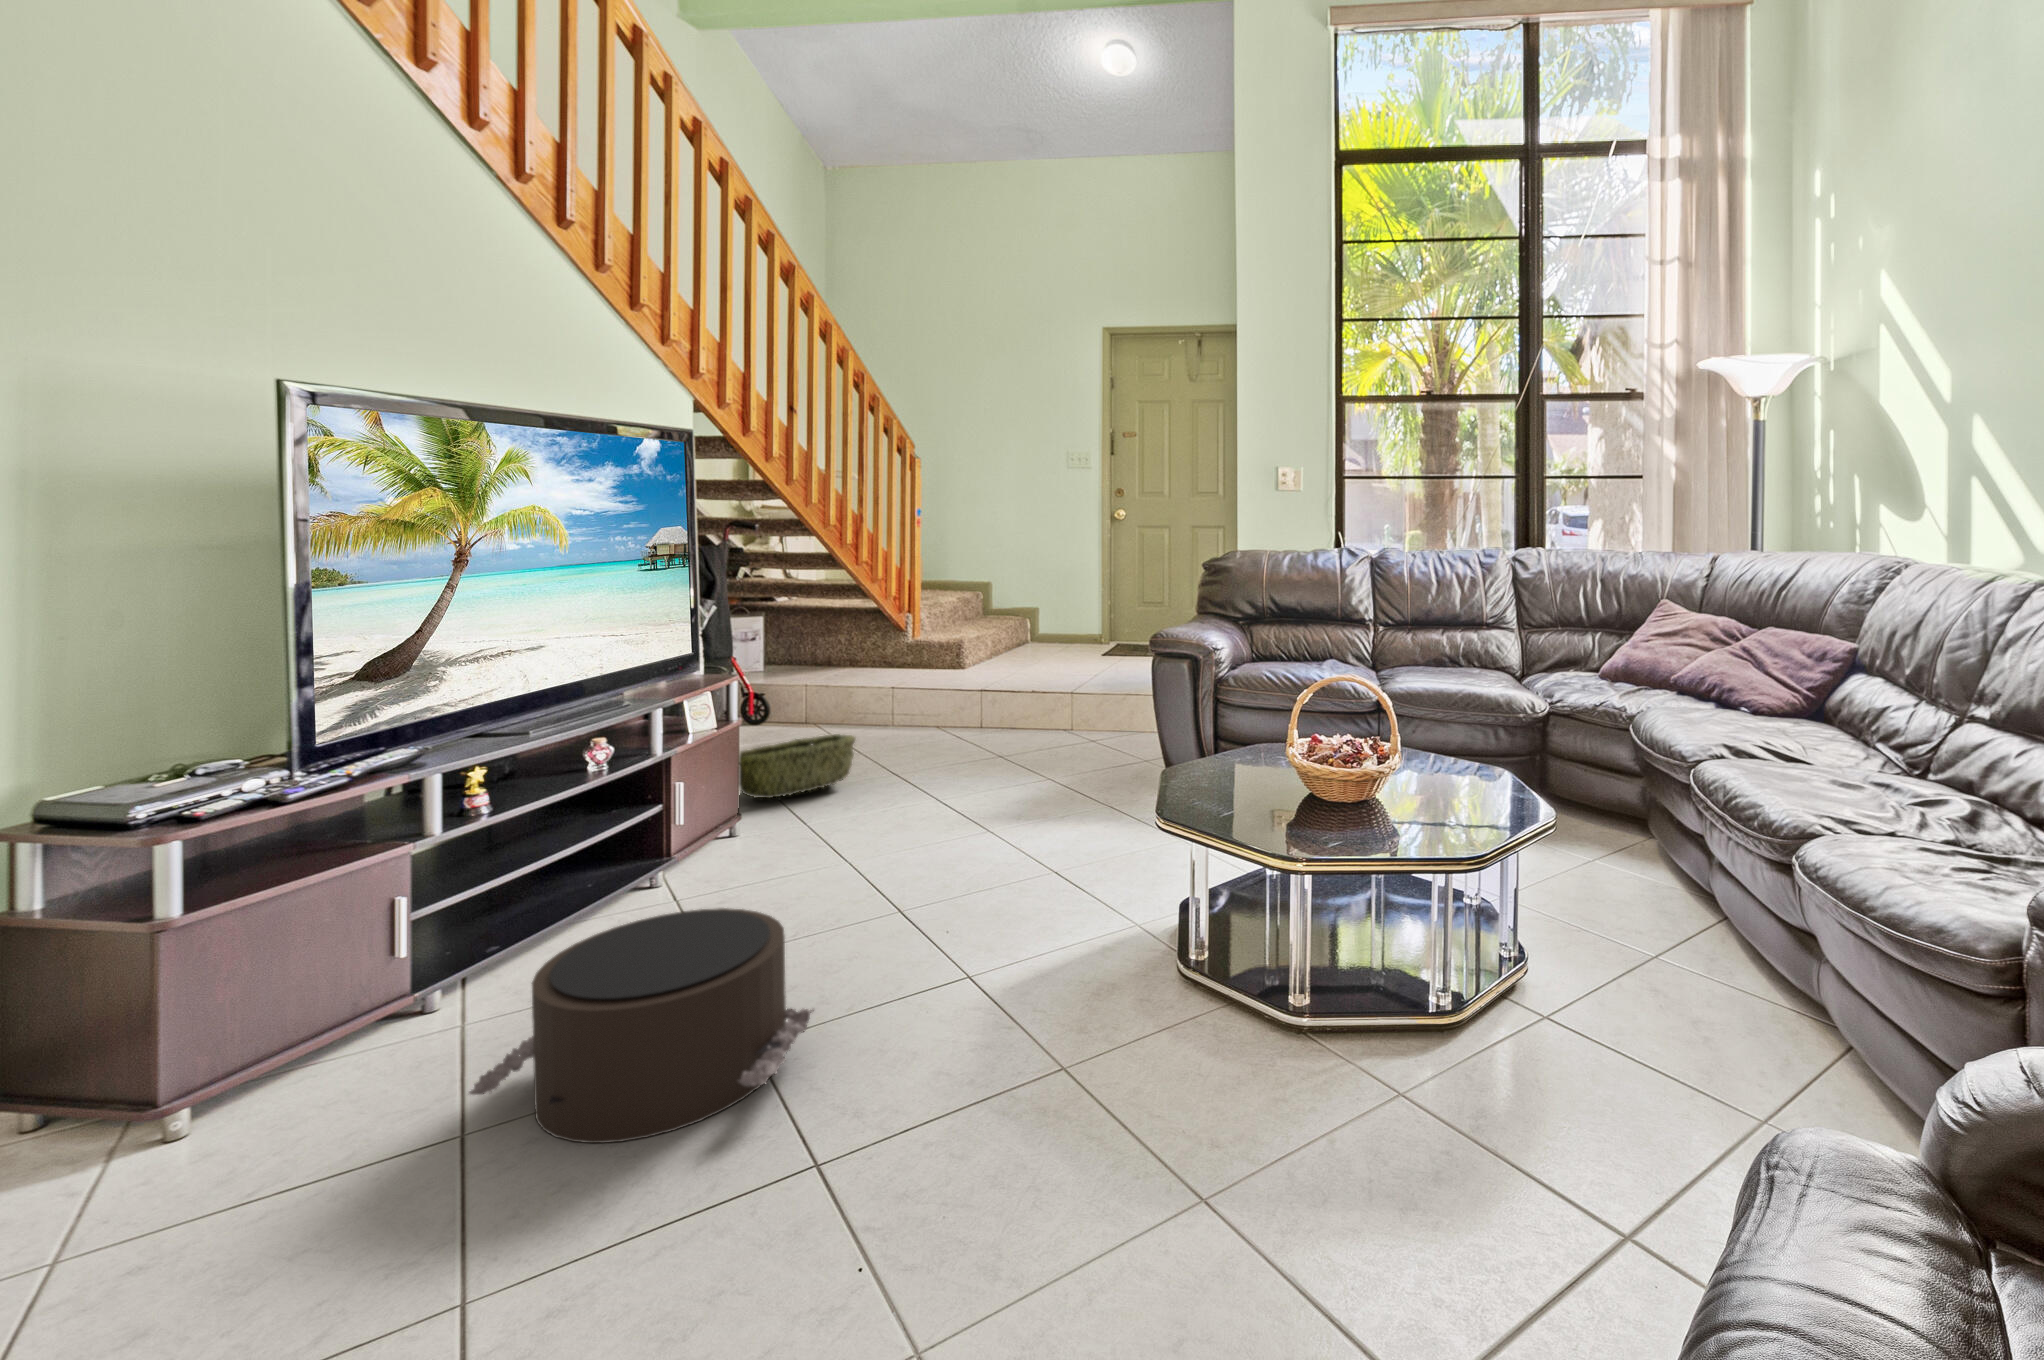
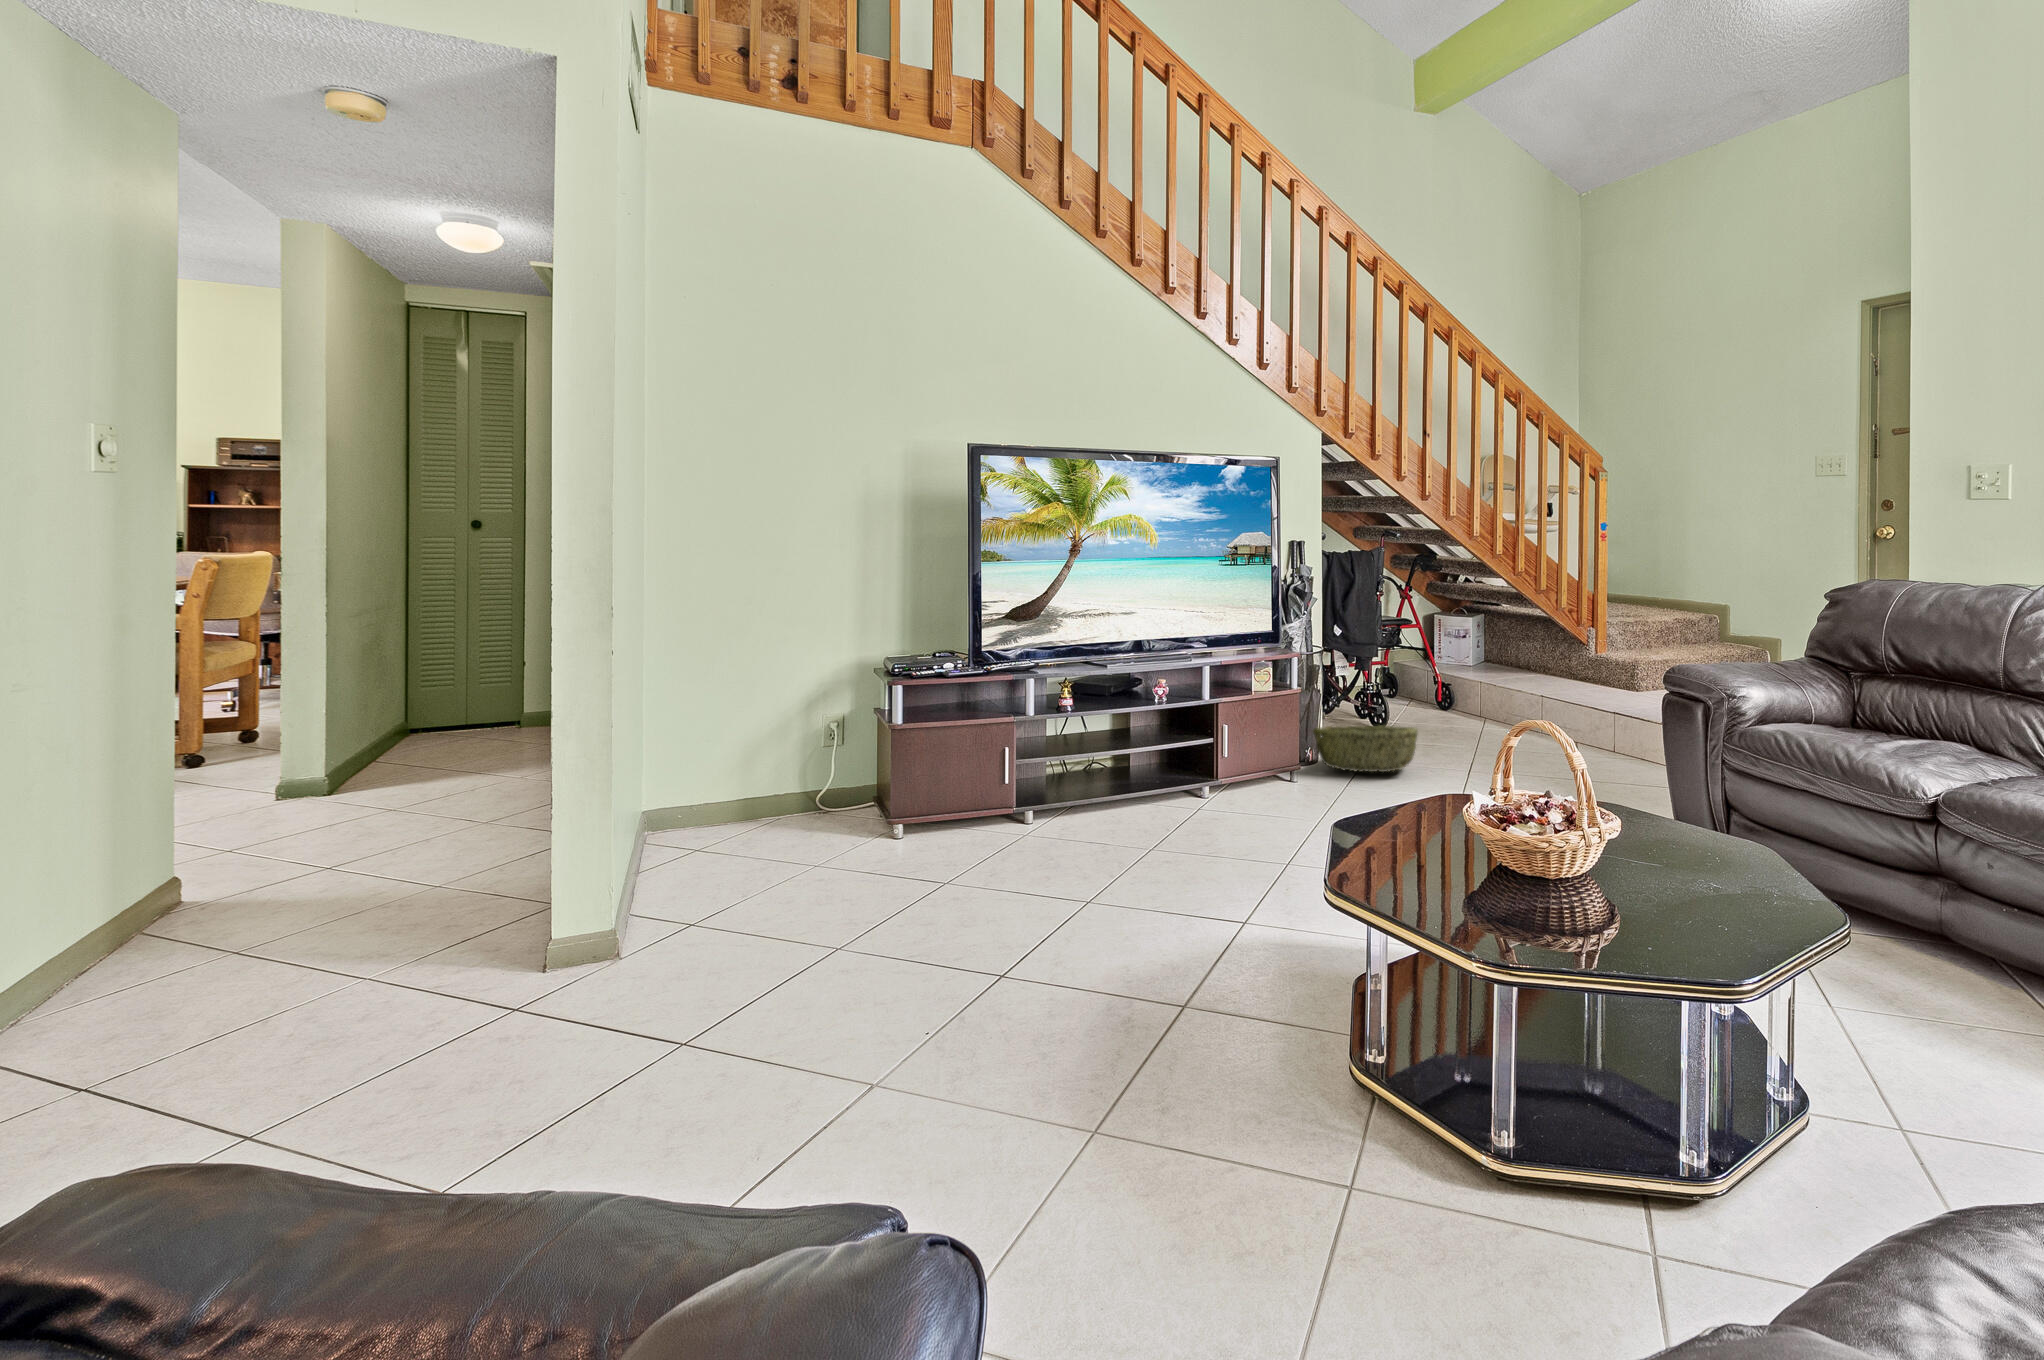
pouf: present [469,908,814,1143] -> none [928,804,1100,941]

